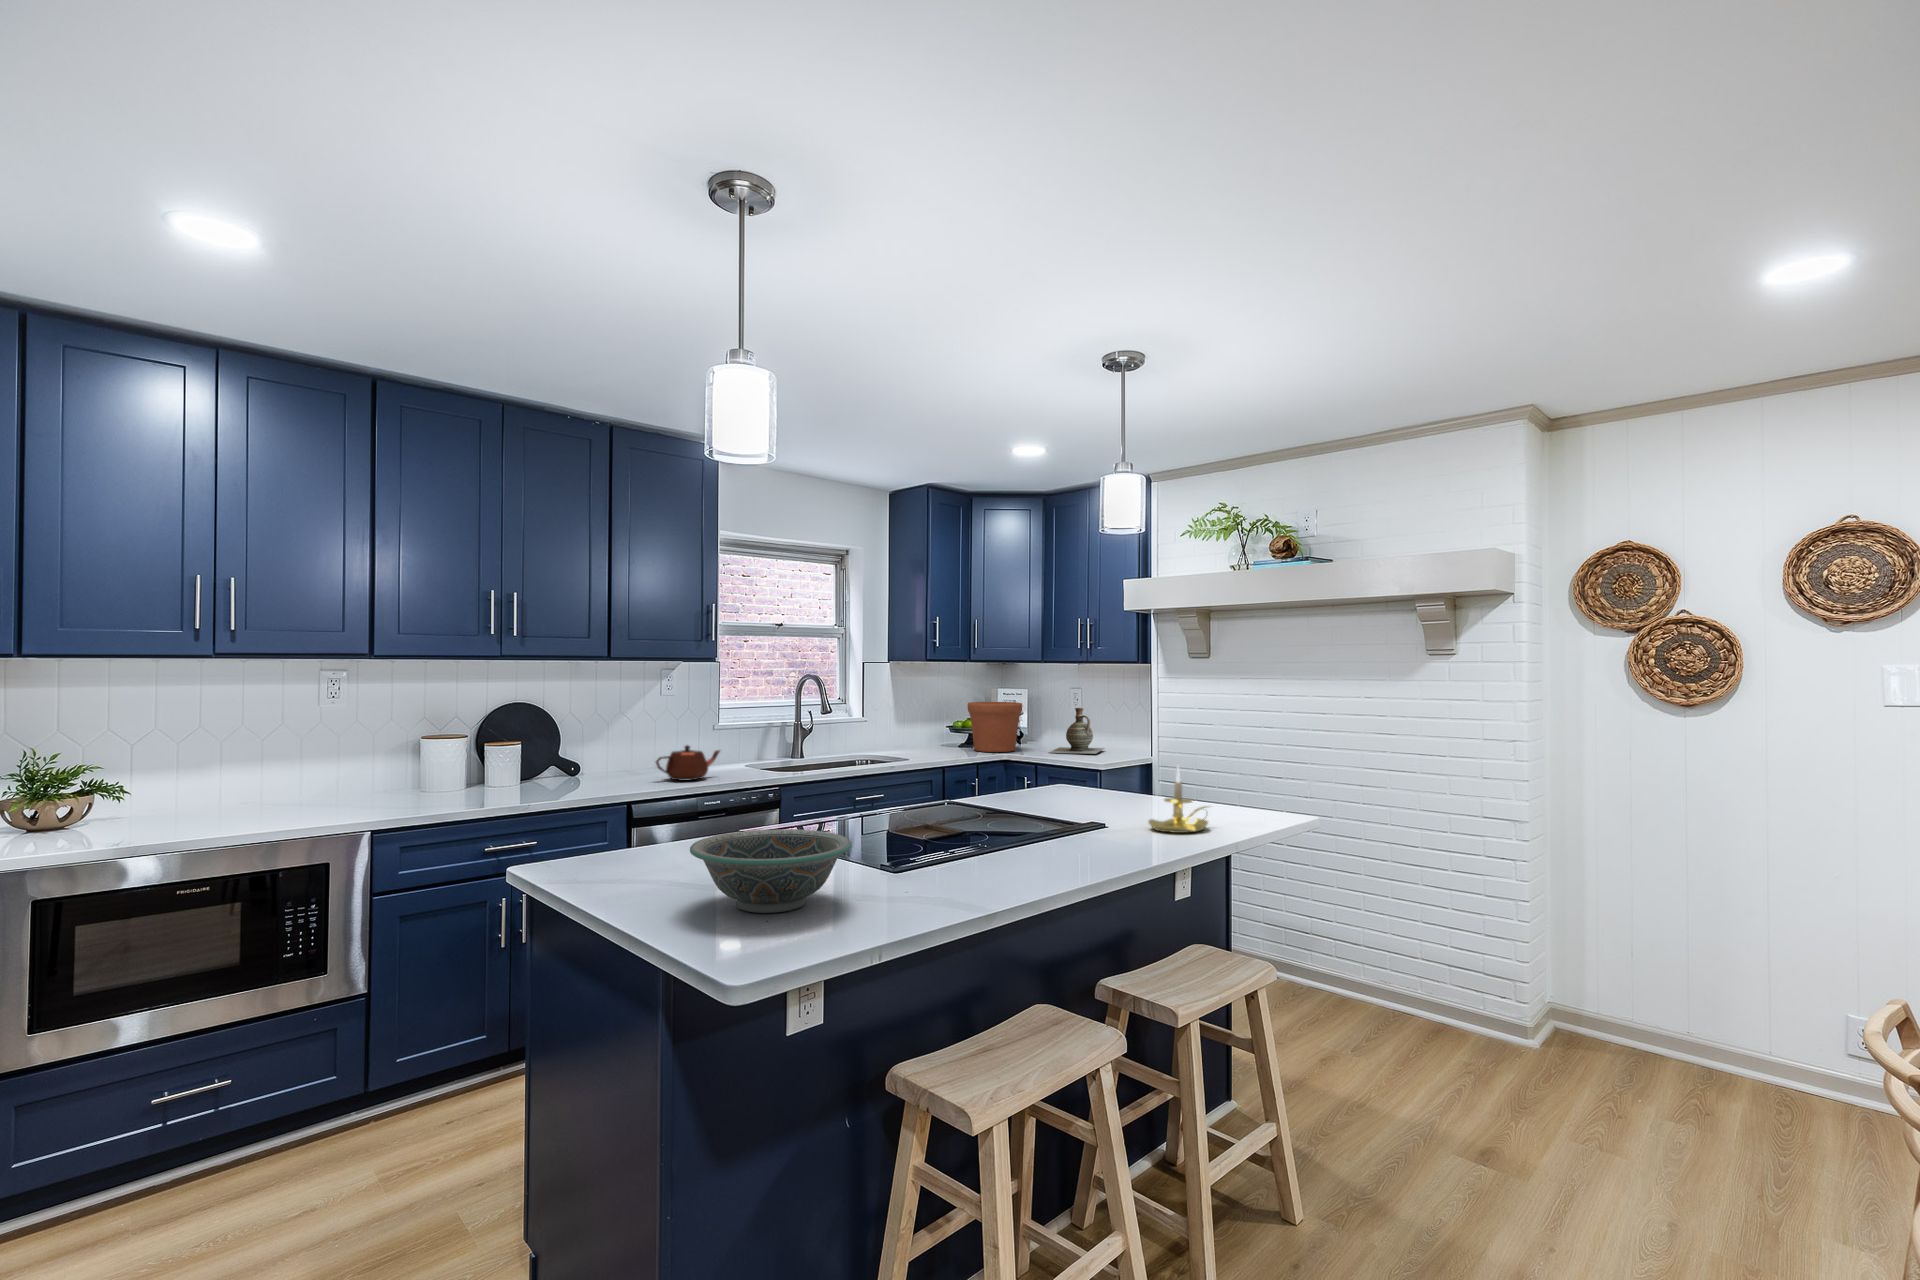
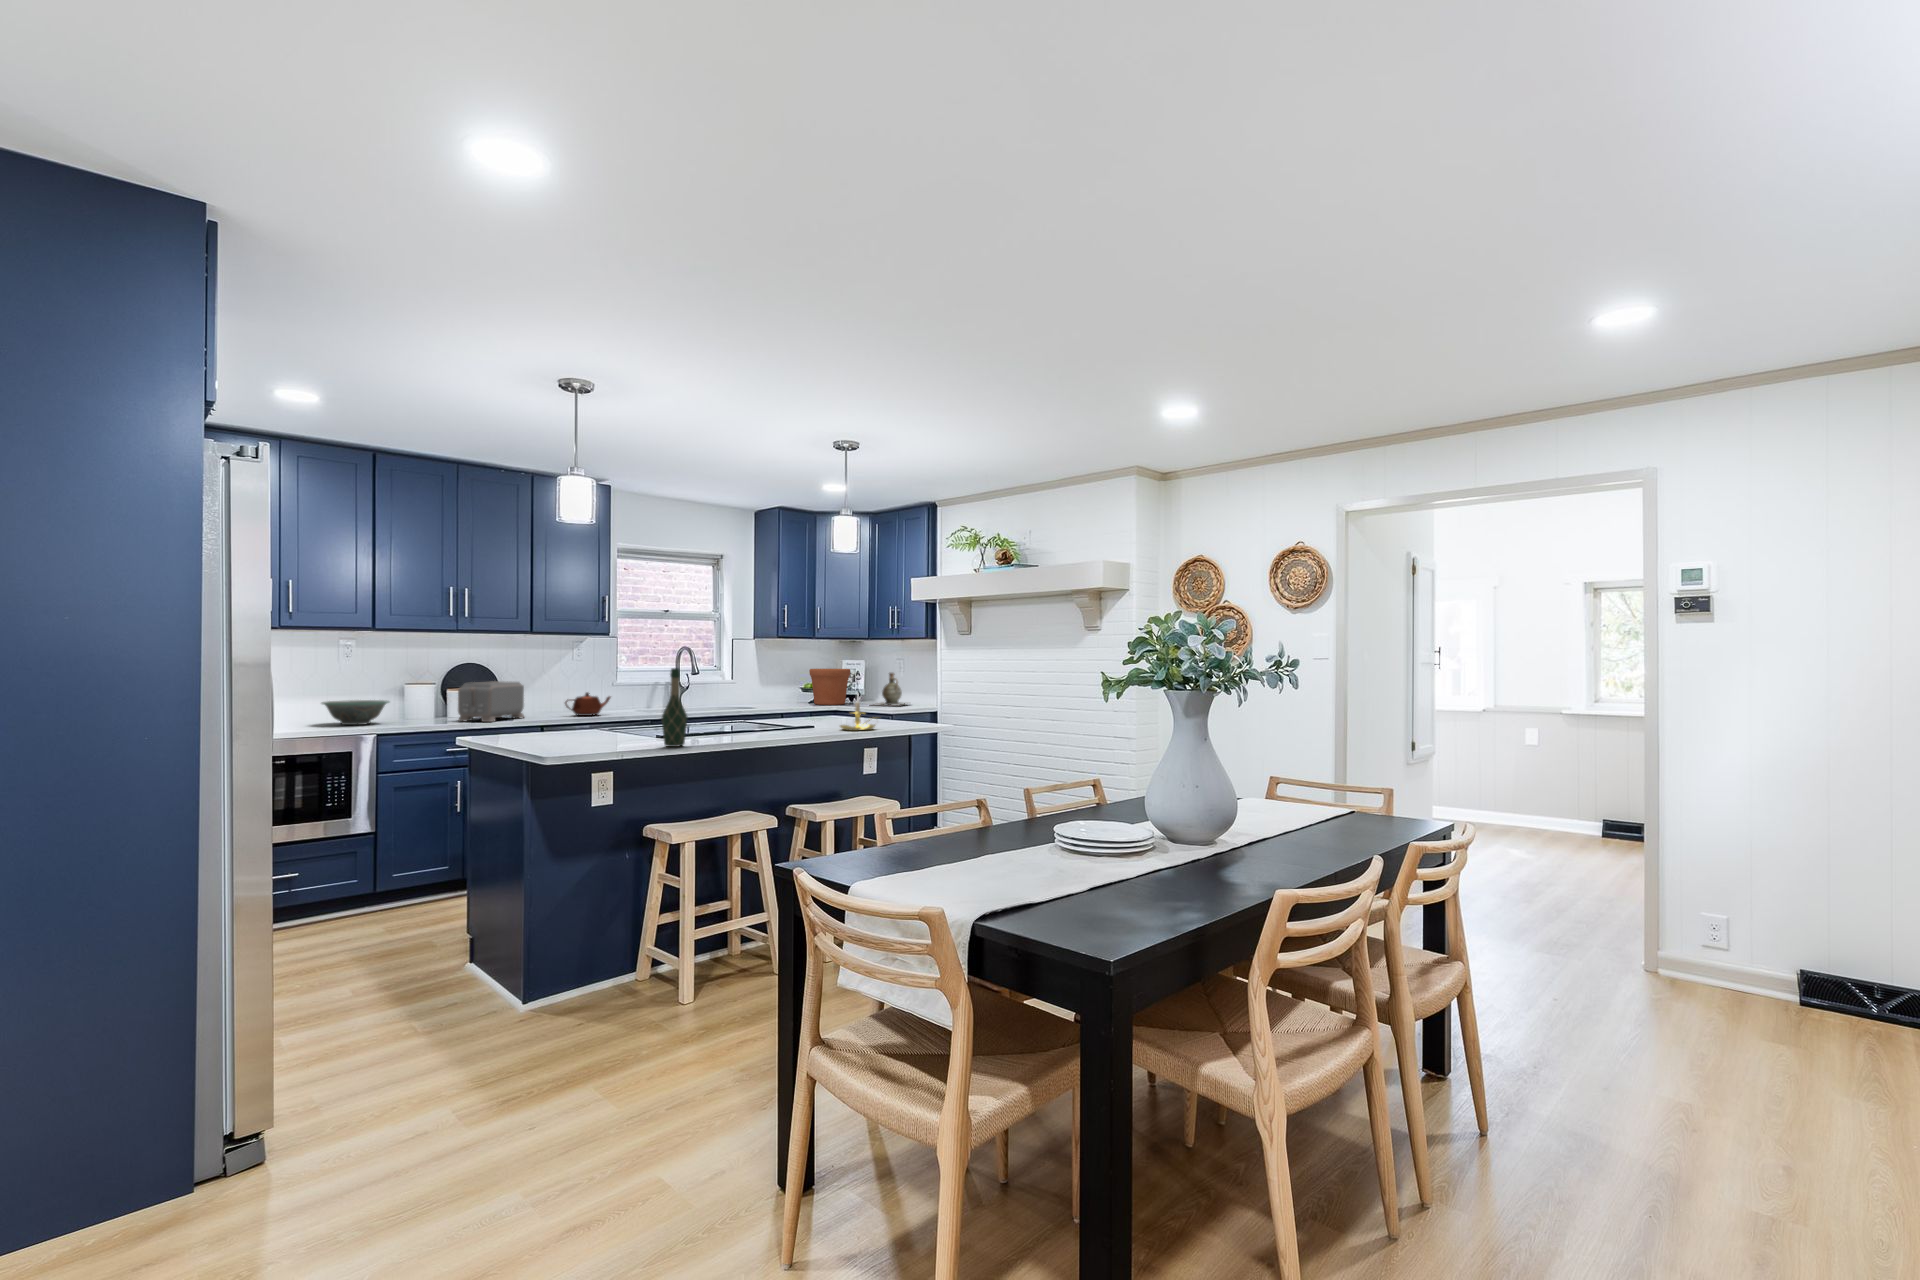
toaster: none [499,732,599,798] -> present [458,681,524,722]
wine bottle: none [916,744,966,905] -> present [662,668,688,747]
decorative bowl: present [690,829,852,913] -> present [322,700,389,725]

